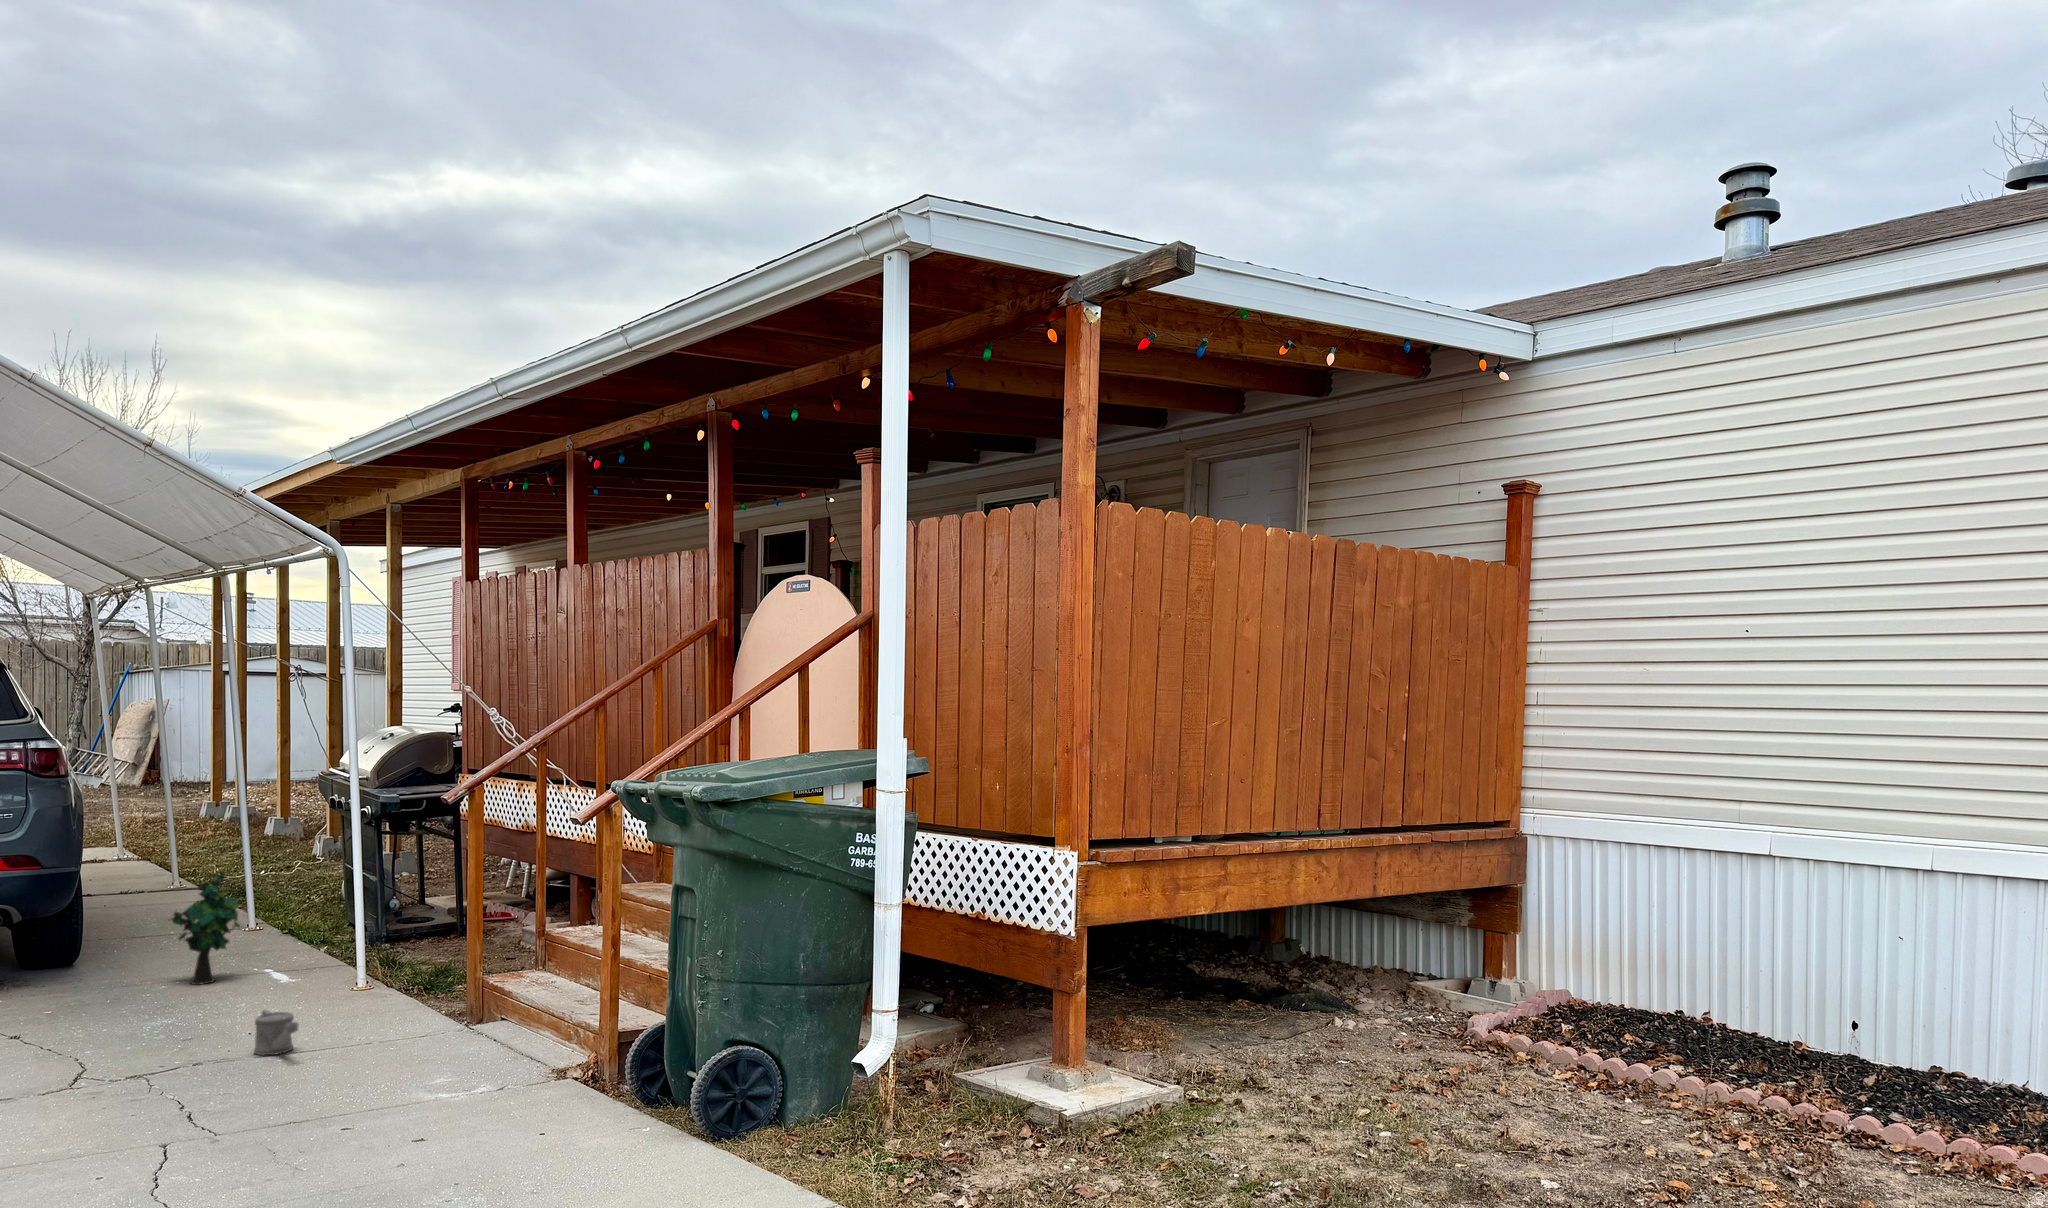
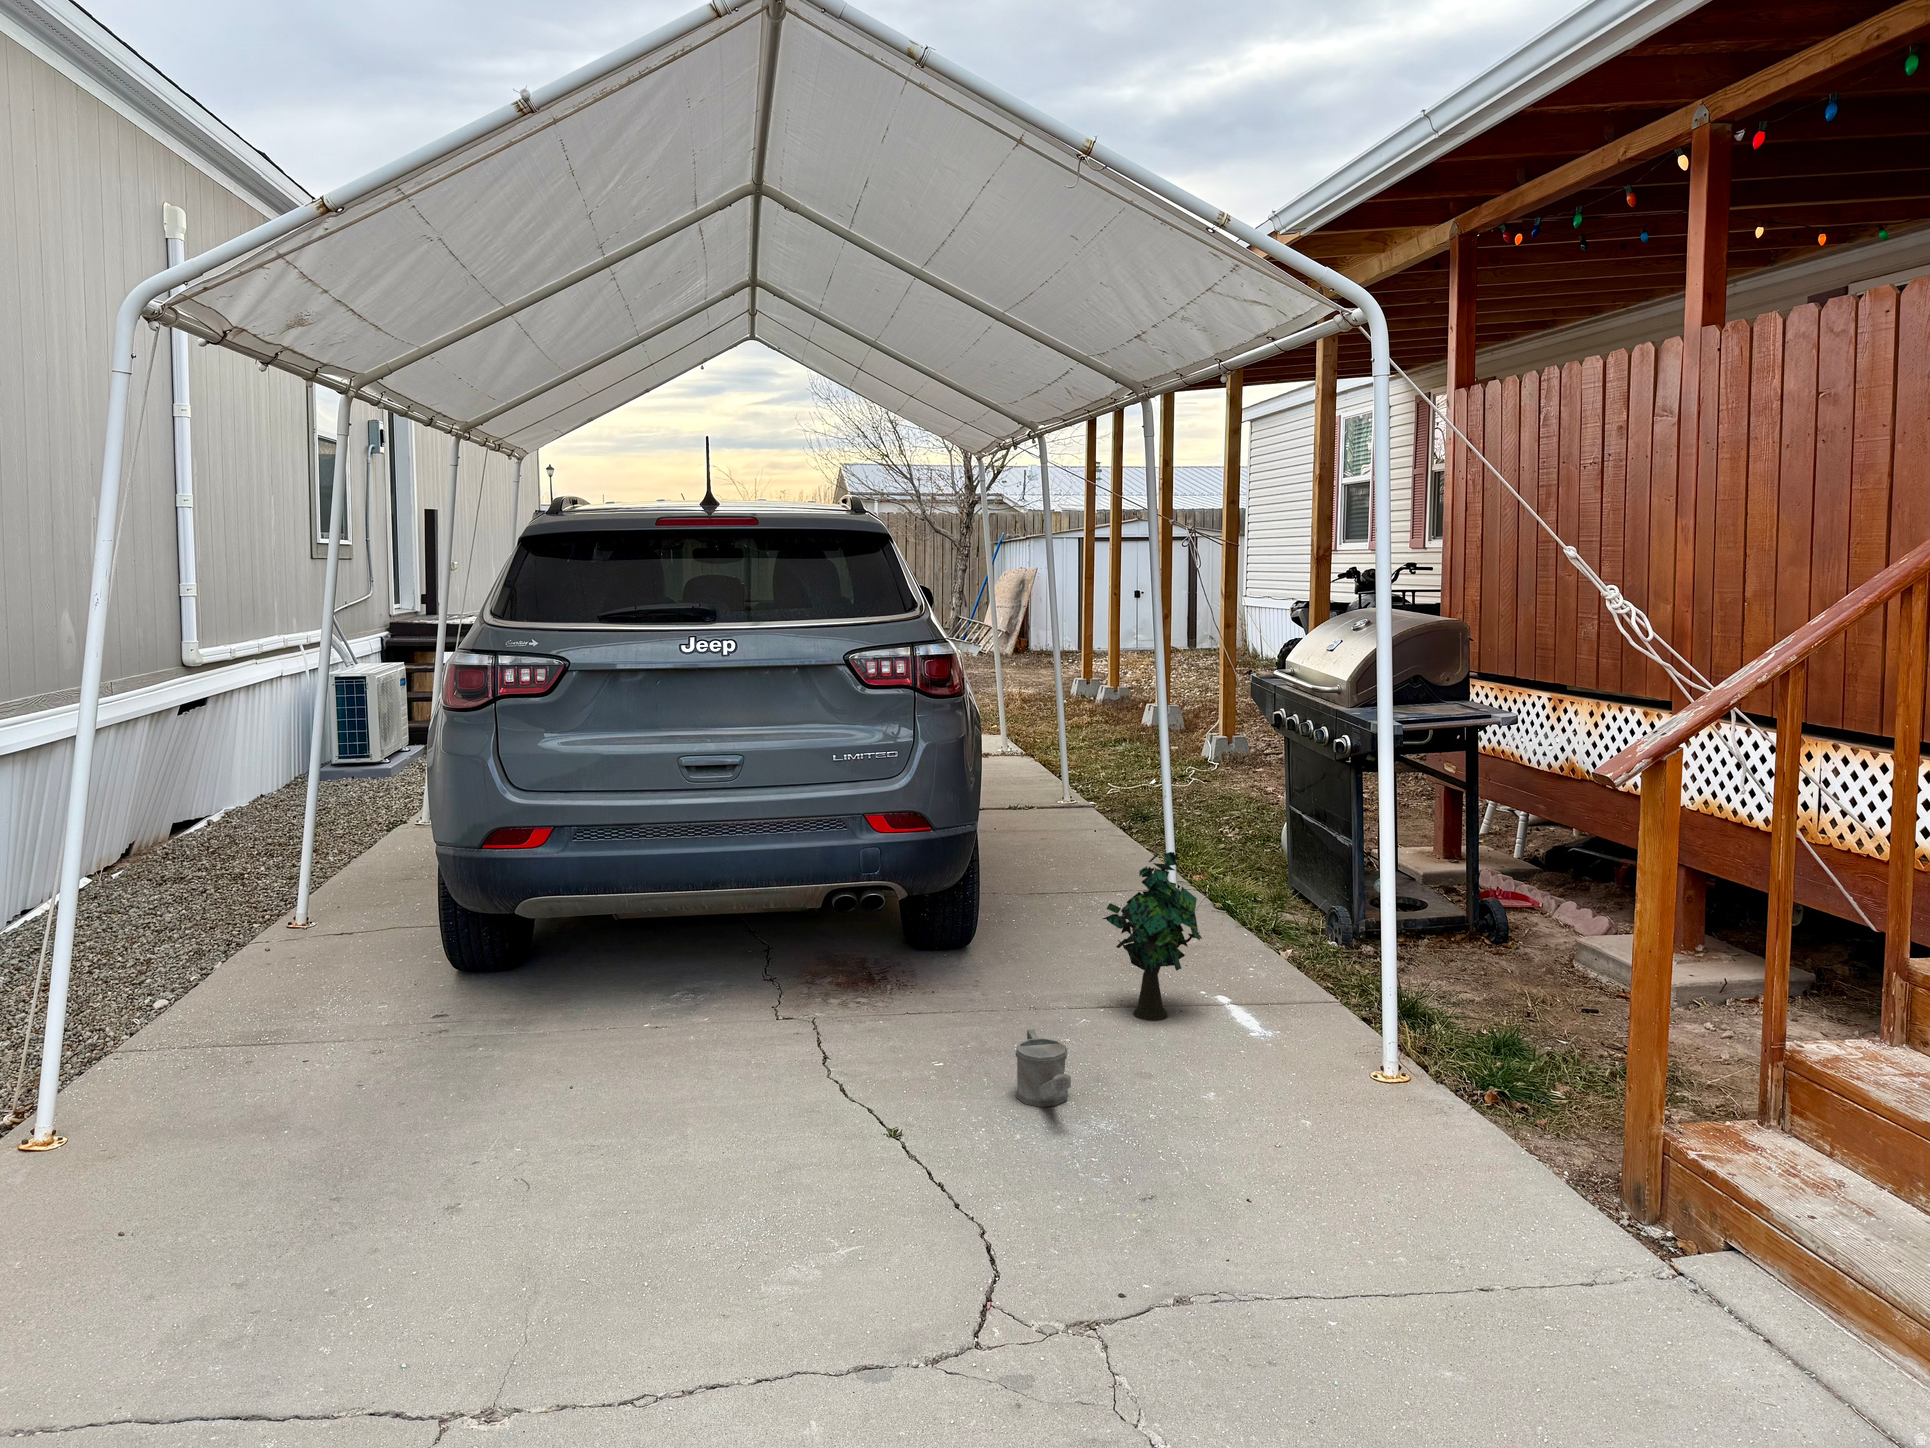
watering can: present [254,1010,298,1055] -> present [1016,1029,1071,1107]

